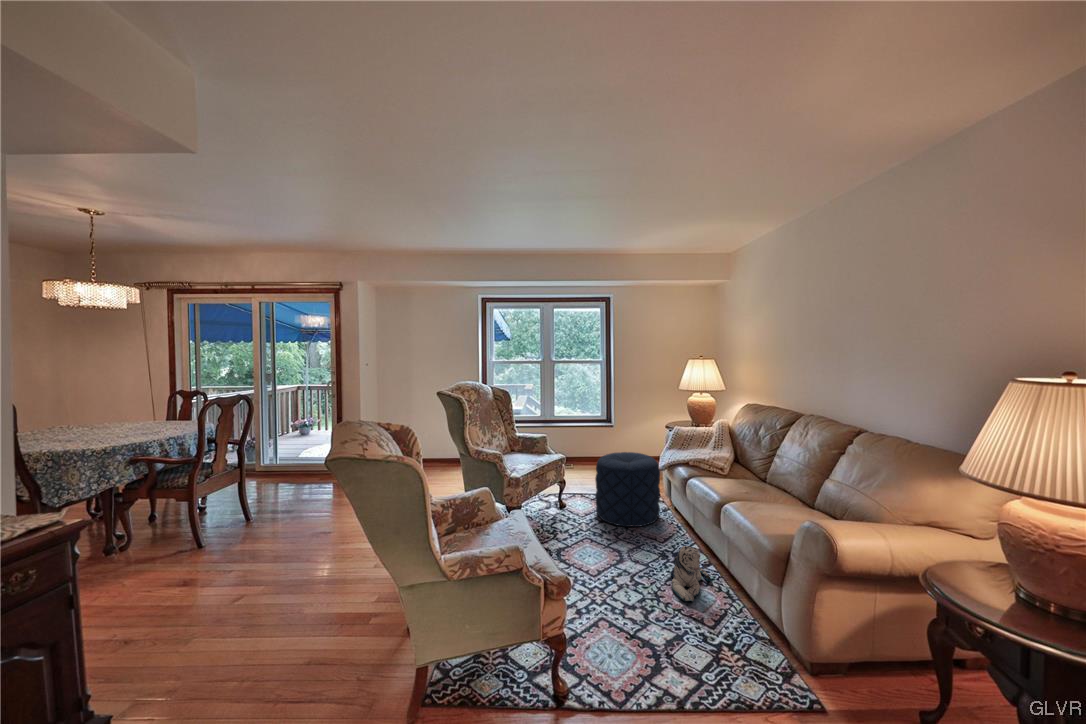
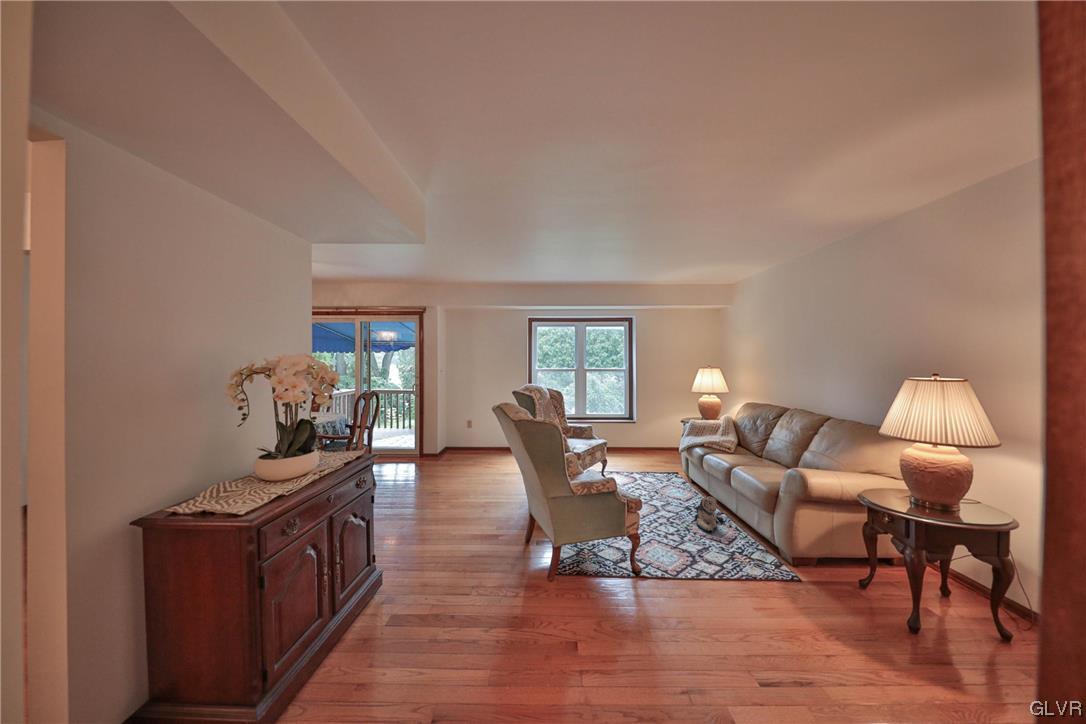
pouf: present [595,452,660,527] -> none [631,438,681,491]

